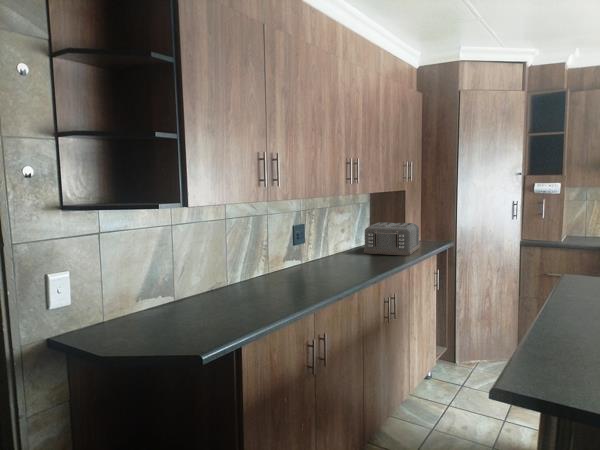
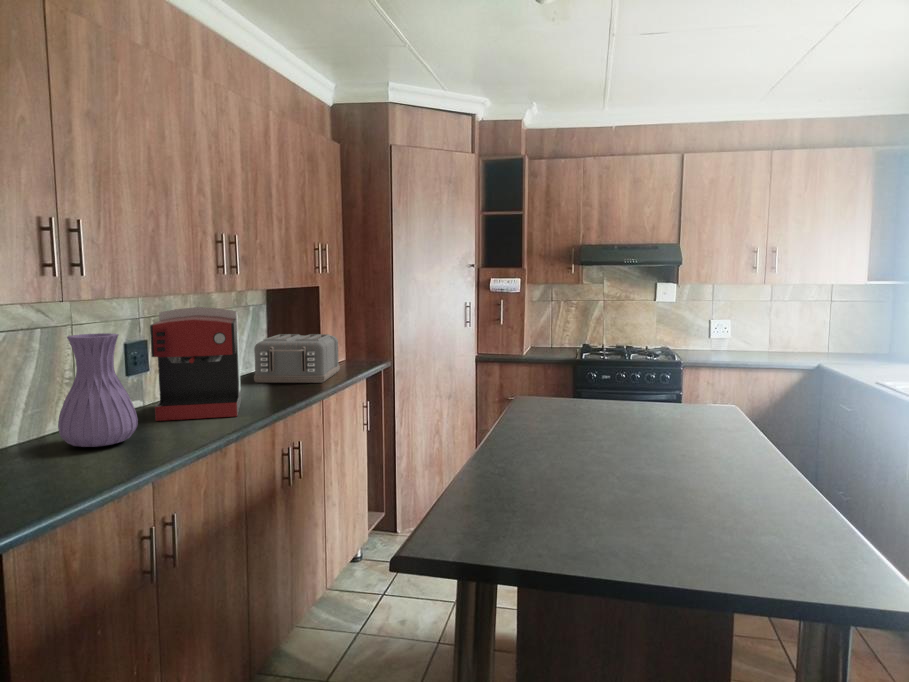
coffee maker: none [309,204,358,274] -> present [150,307,241,421]
vase: none [262,220,303,286] -> present [58,333,138,447]

